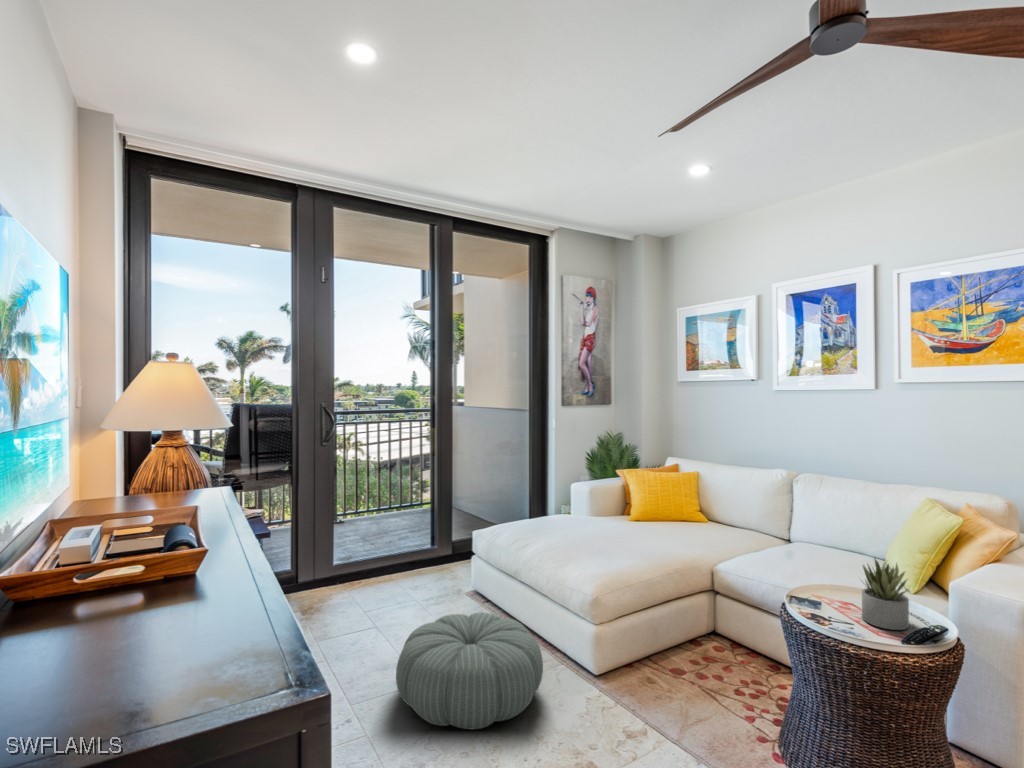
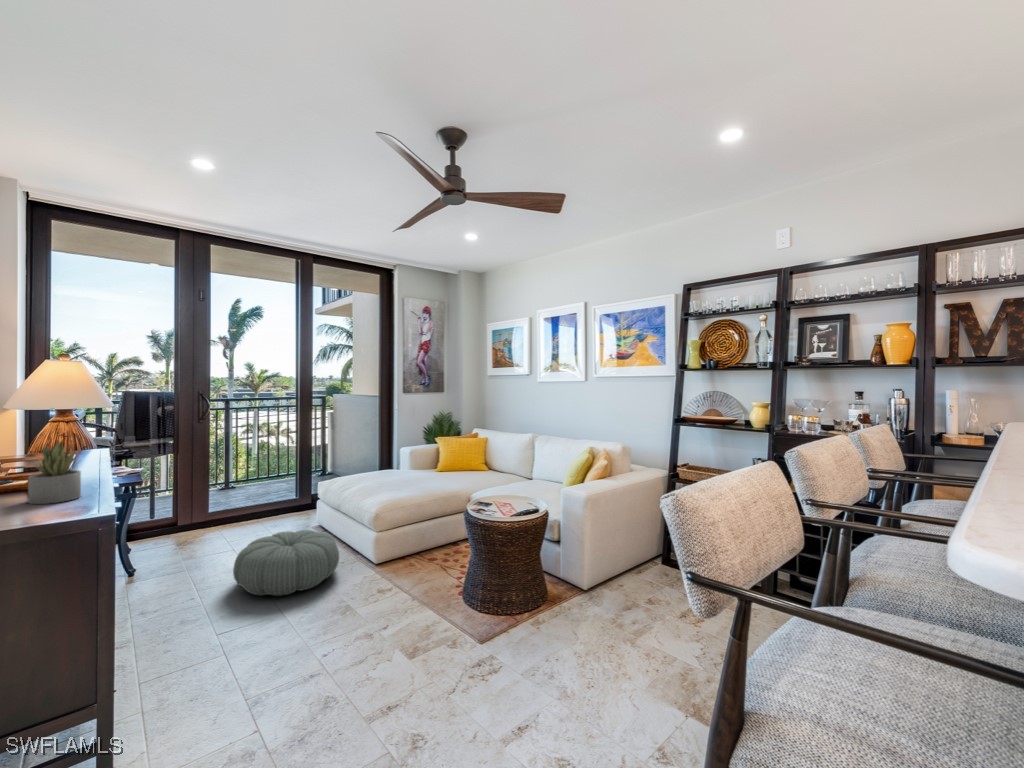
succulent plant: present [862,558,909,630] -> present [28,440,81,504]

